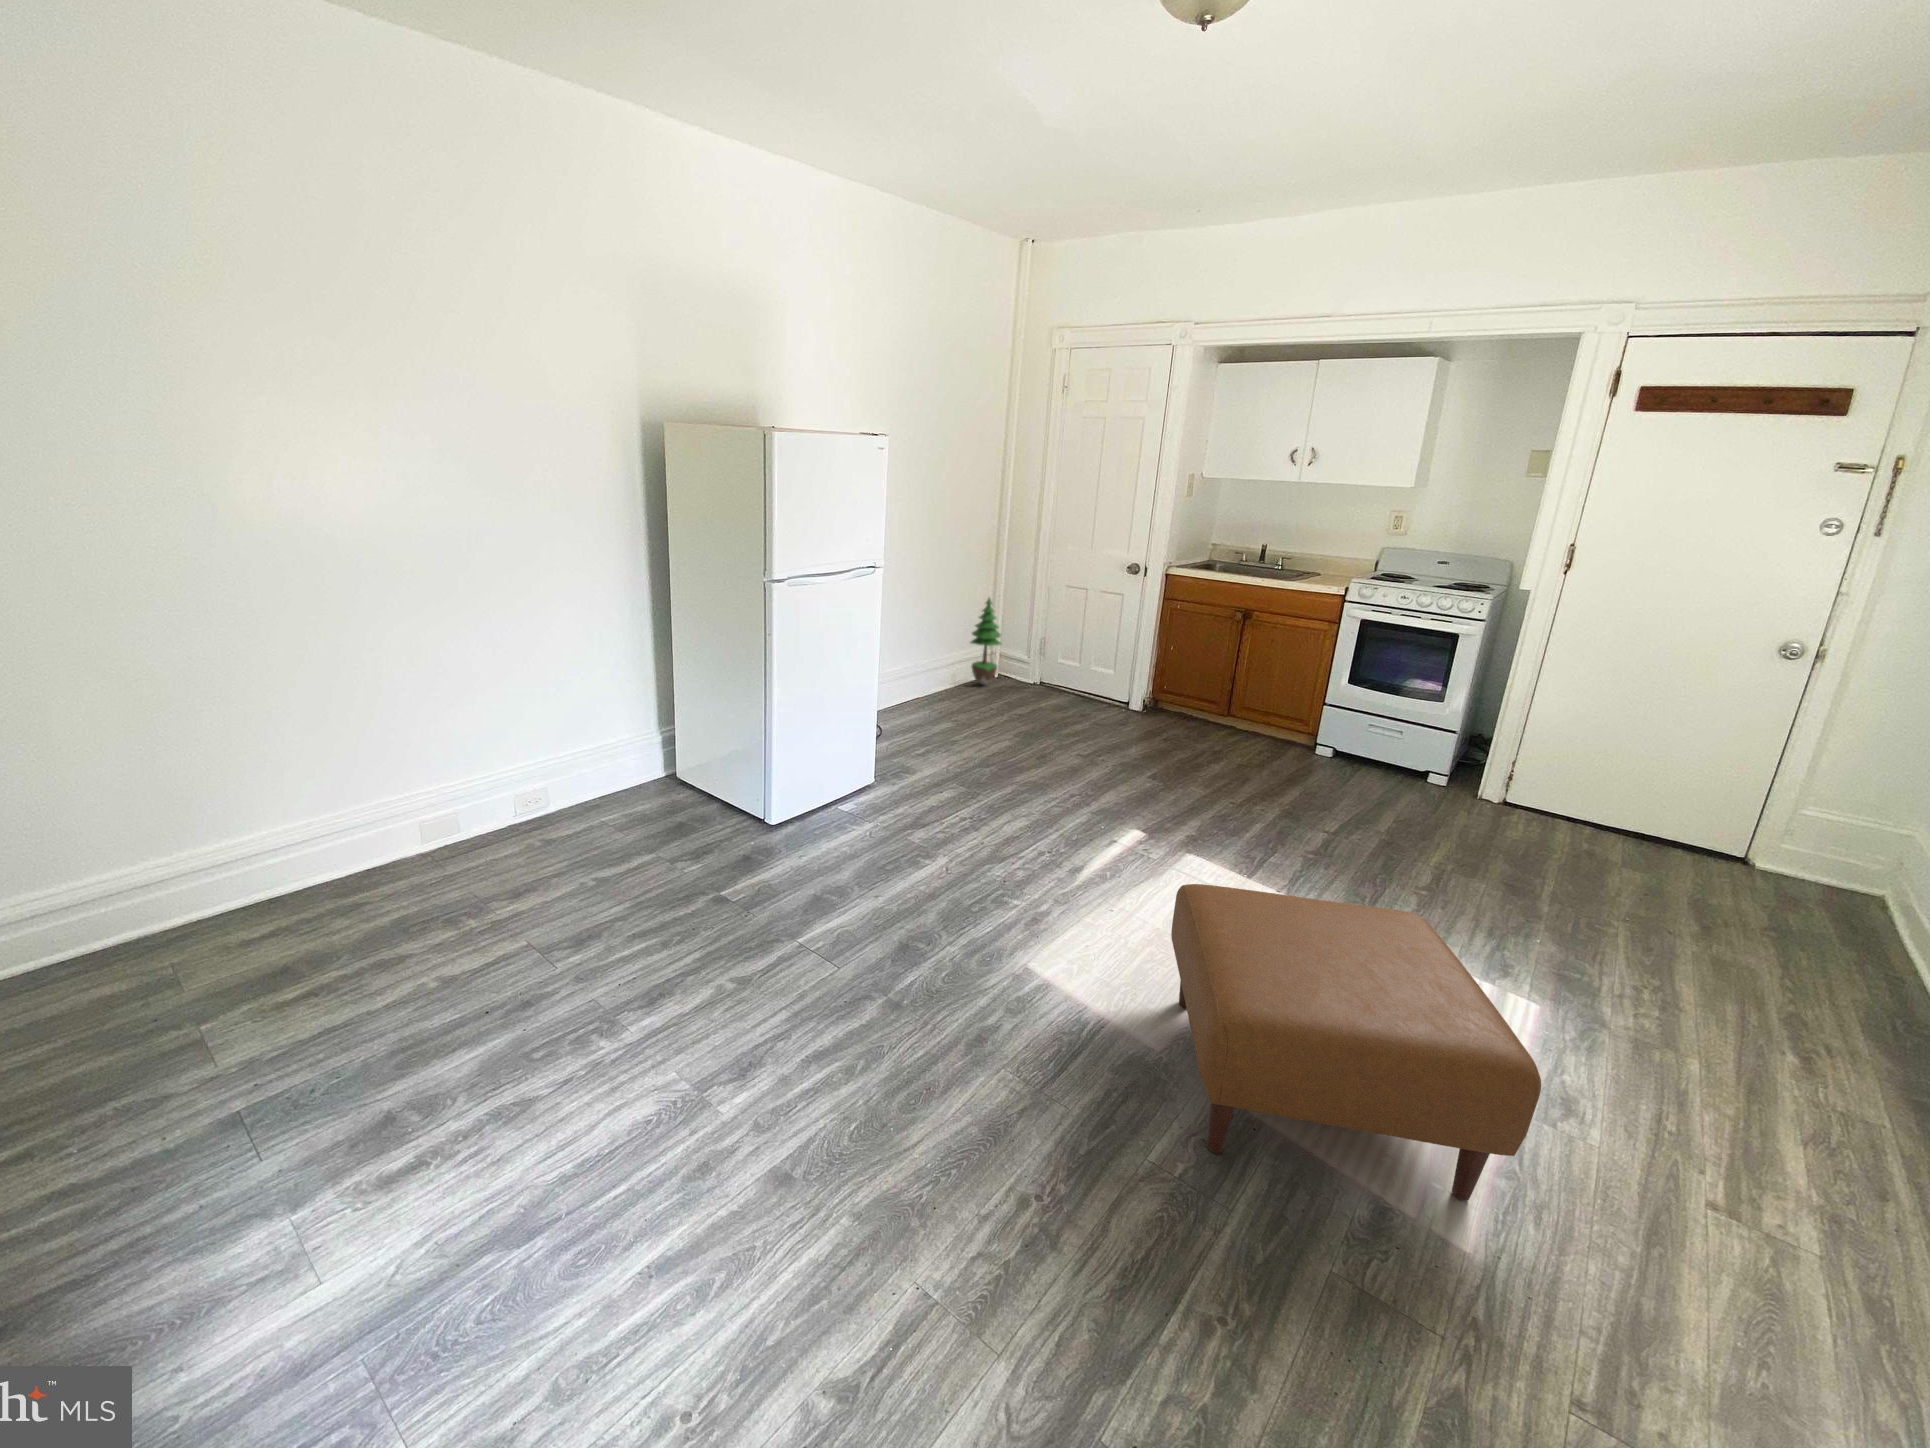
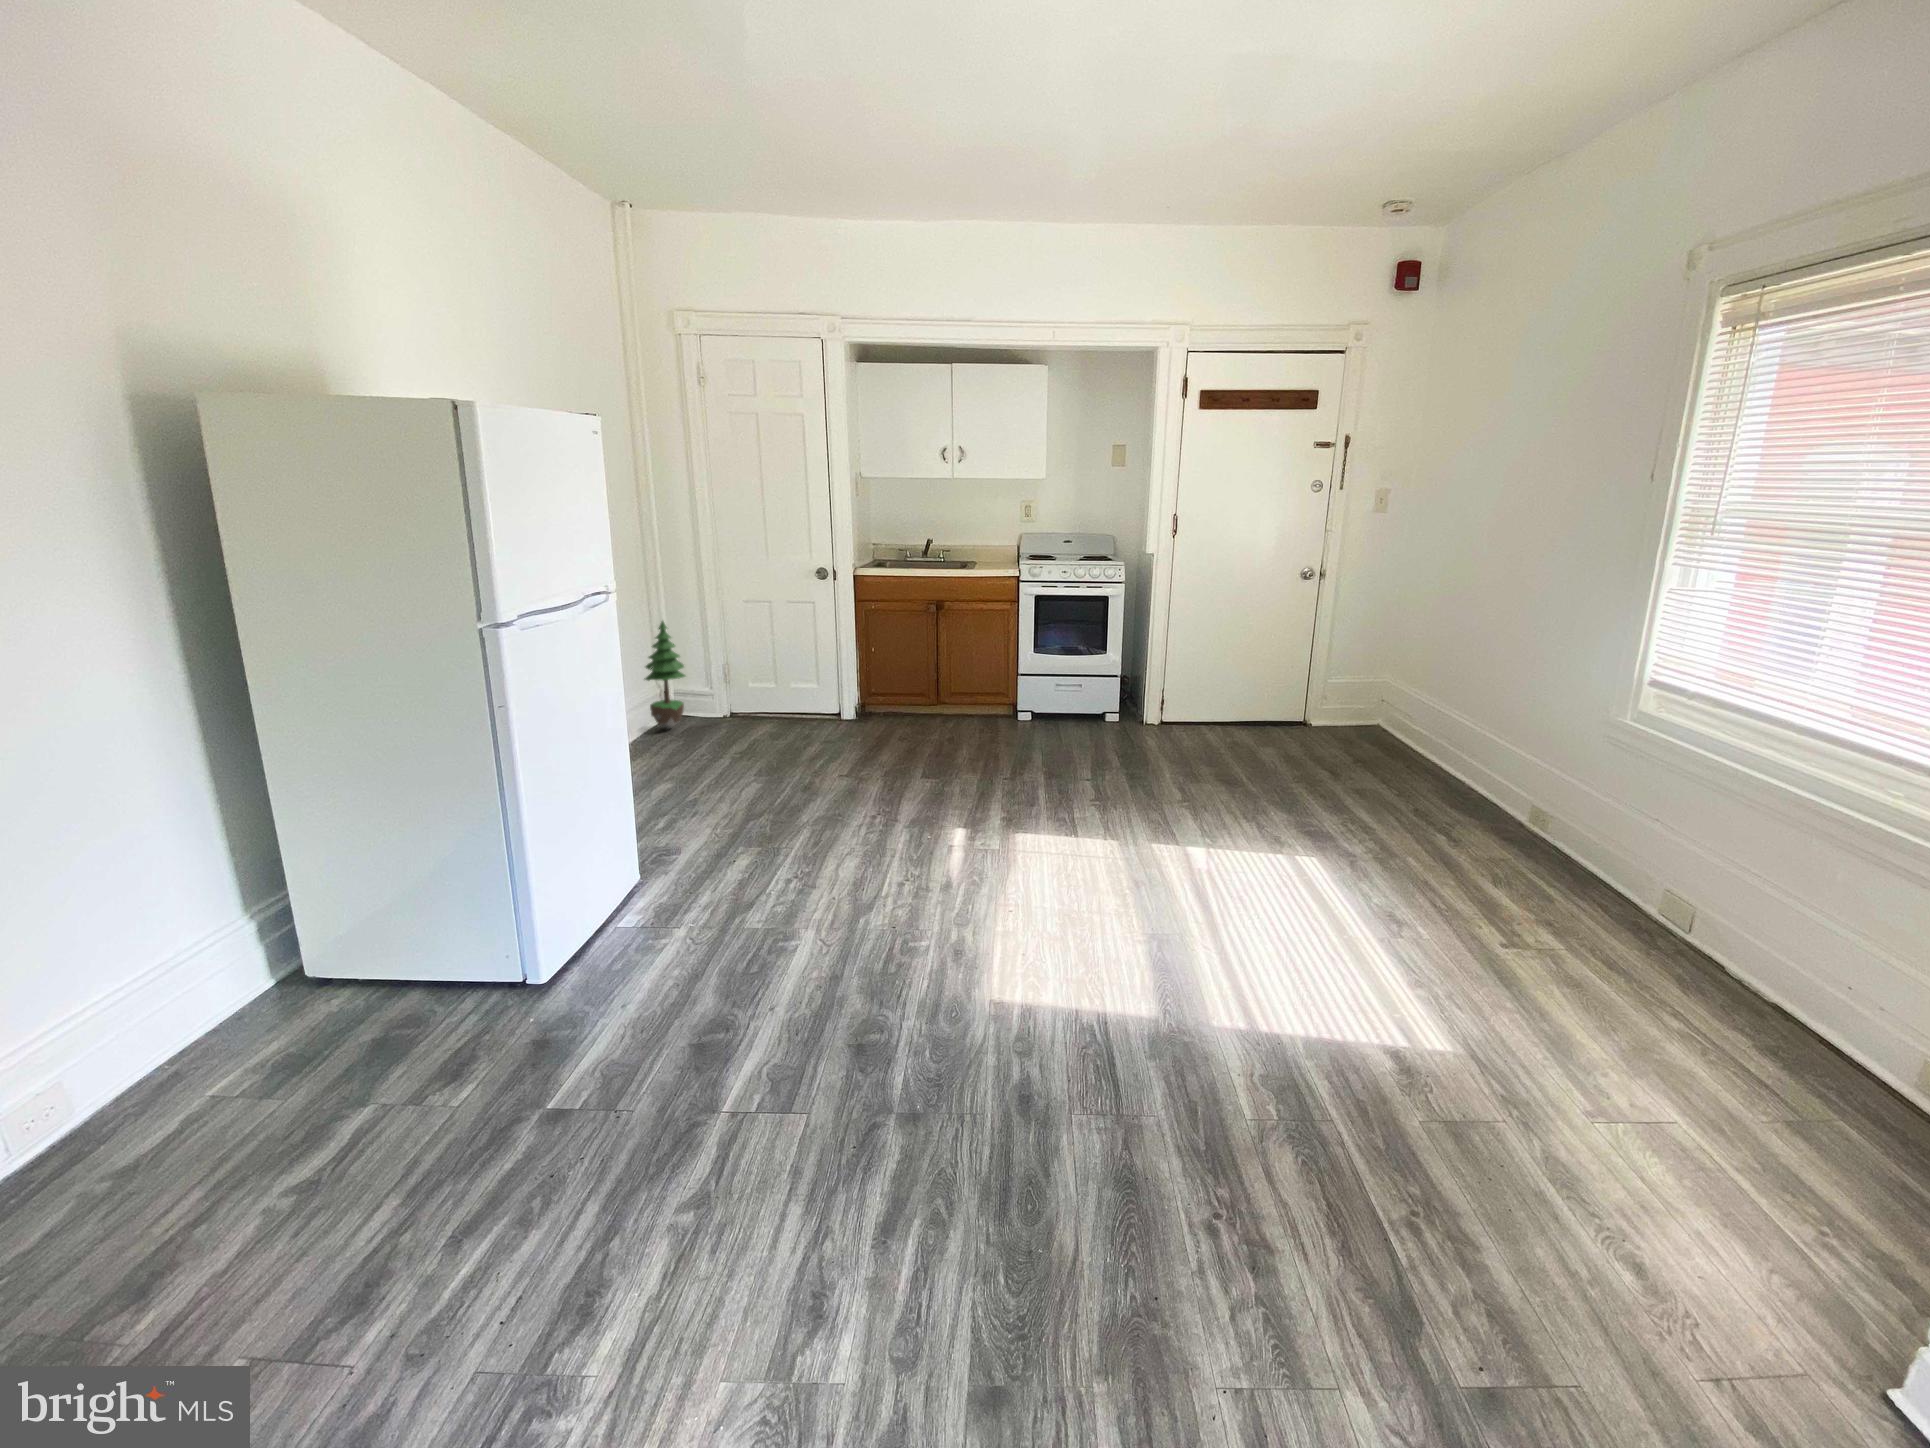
ottoman: present [1171,884,1541,1201] -> none [1126,821,1459,1086]

